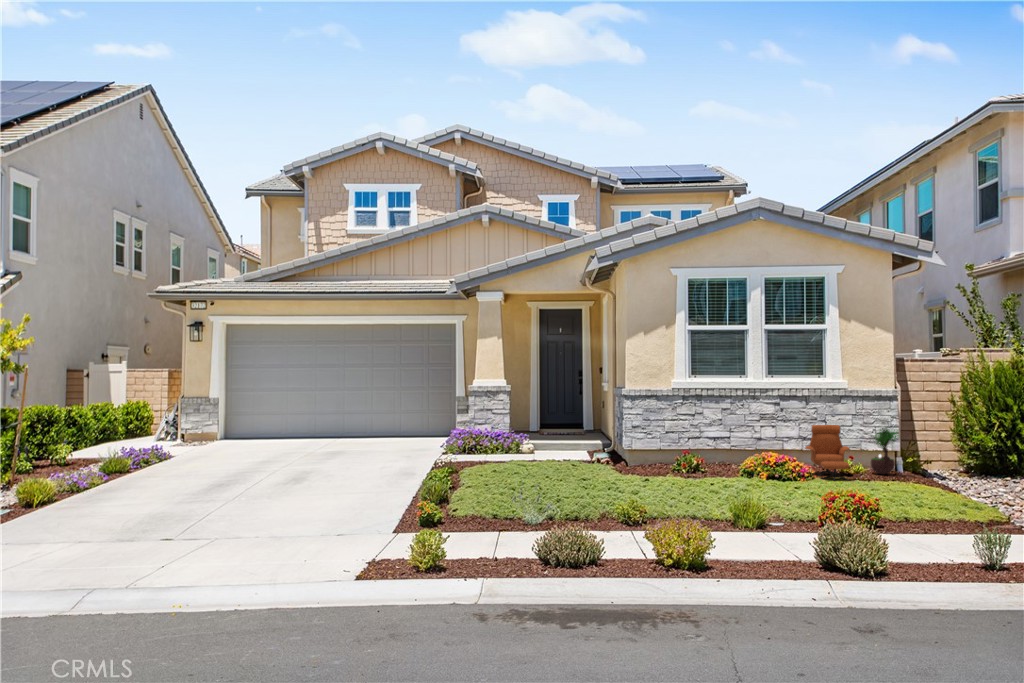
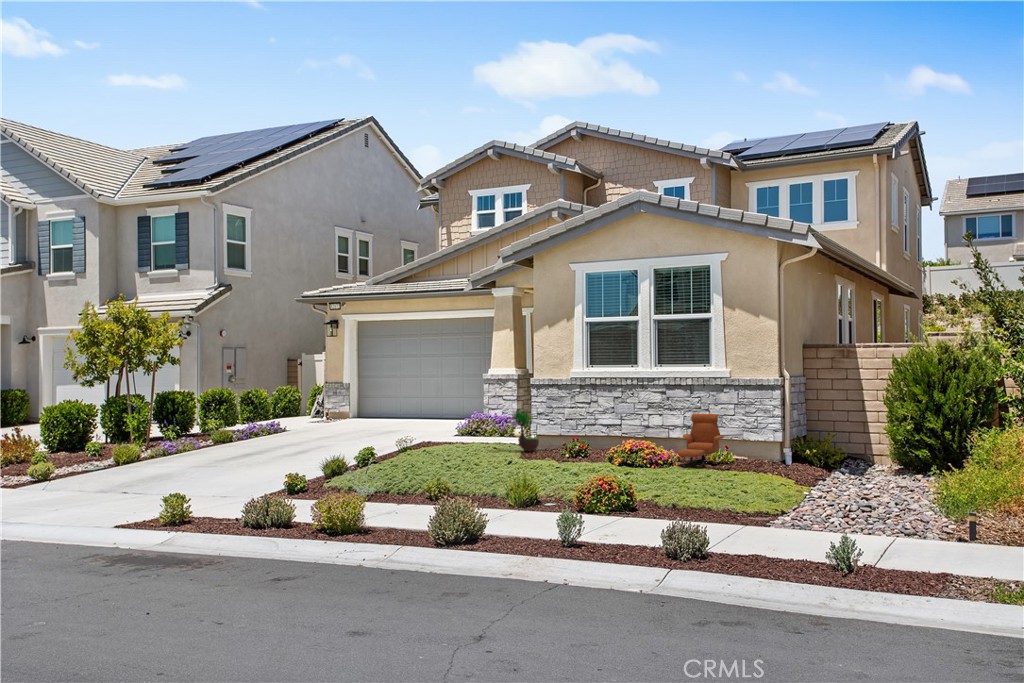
potted tree: present [871,428,897,475] -> present [511,410,539,452]

